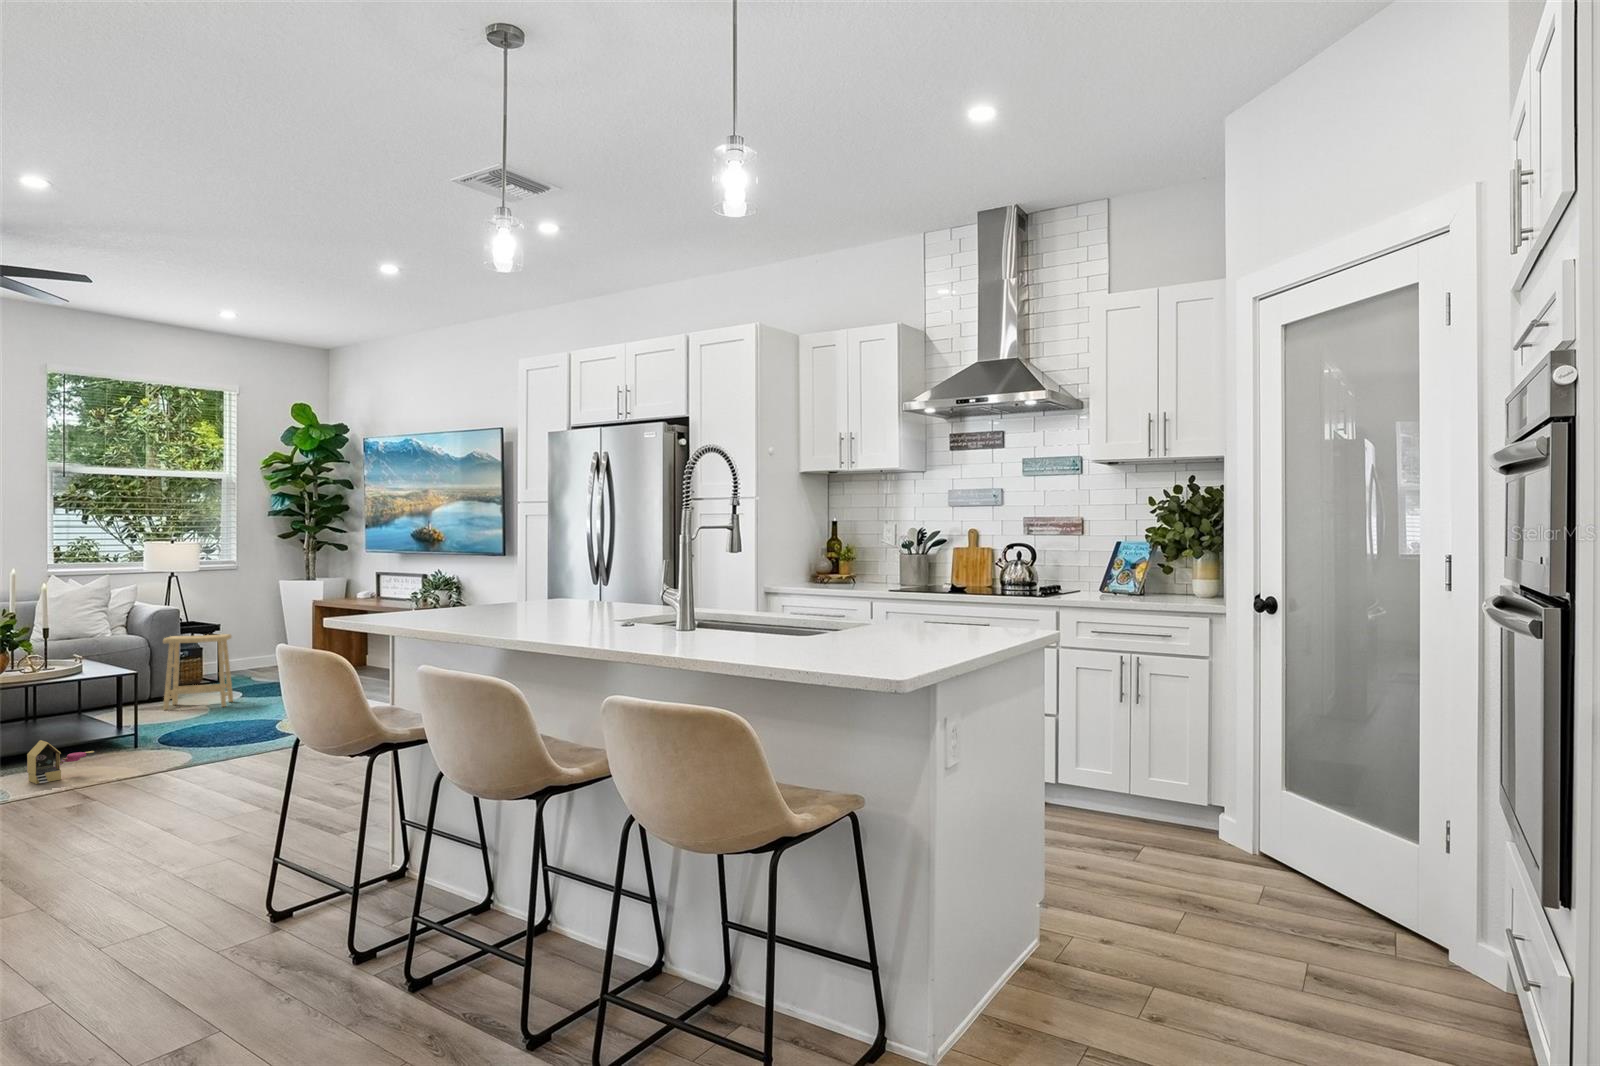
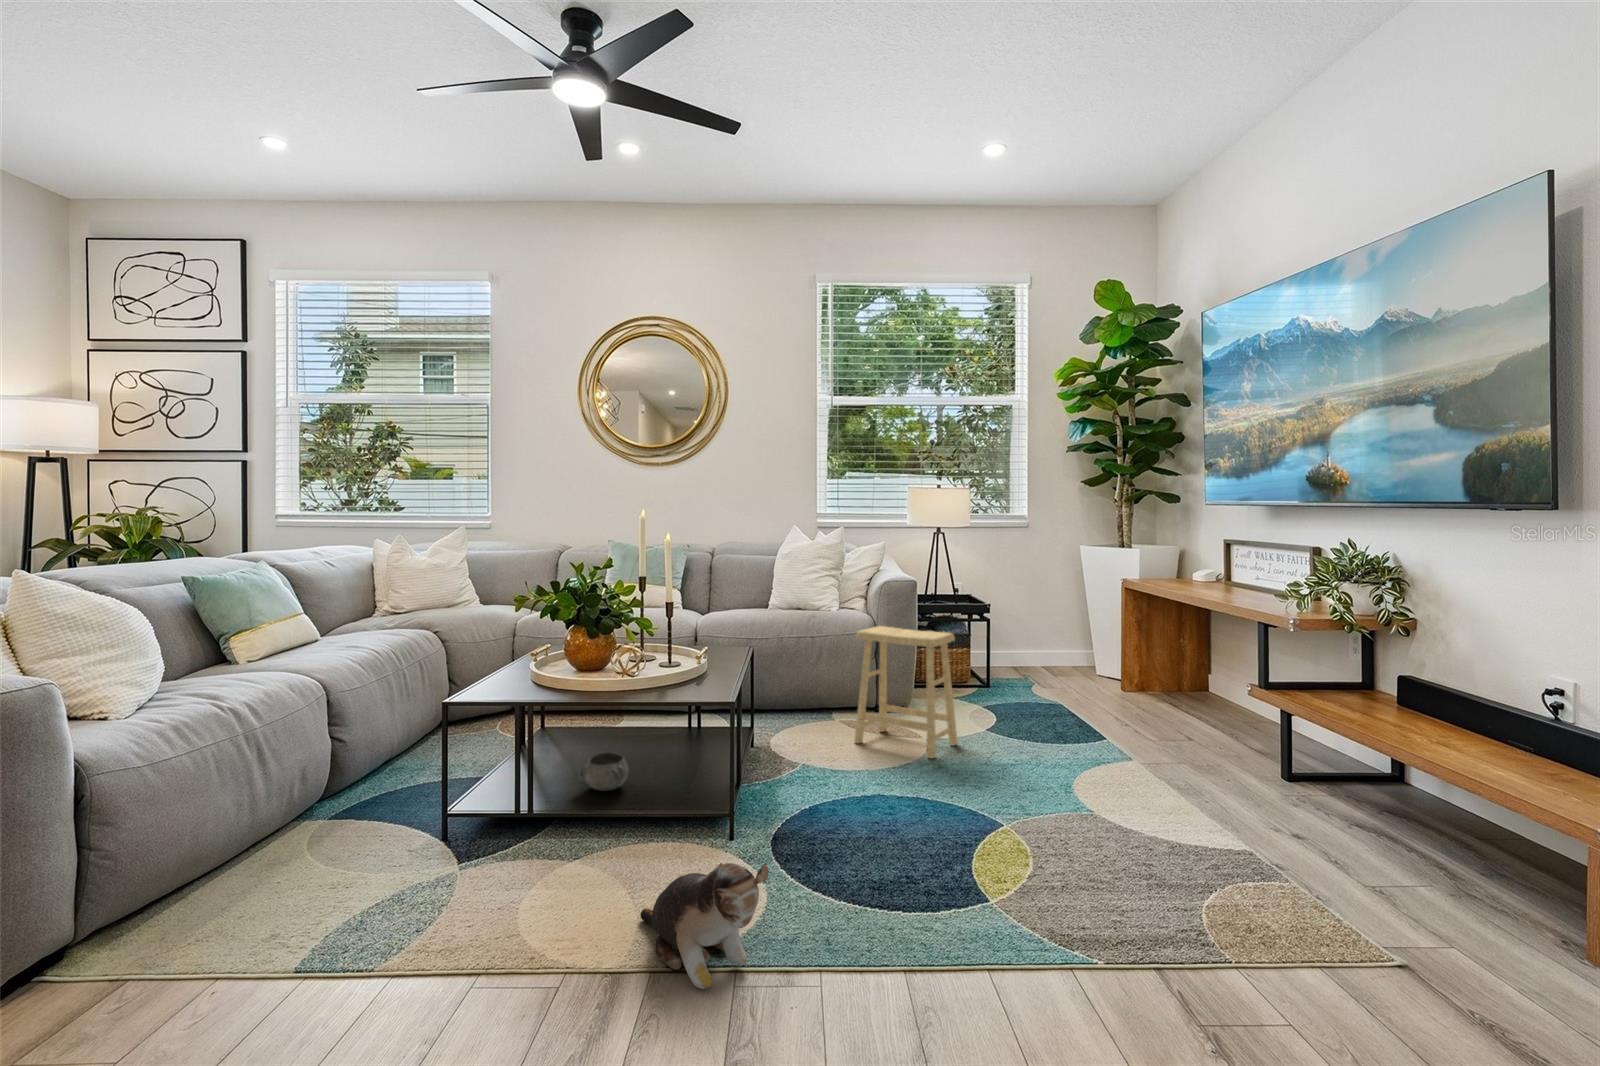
plush toy: none [150,699,240,753] -> present [641,863,769,989]
decorative bowl: none [35,710,71,731] -> present [579,752,629,791]
toy house: present [27,740,94,784] -> none [293,889,452,1017]

